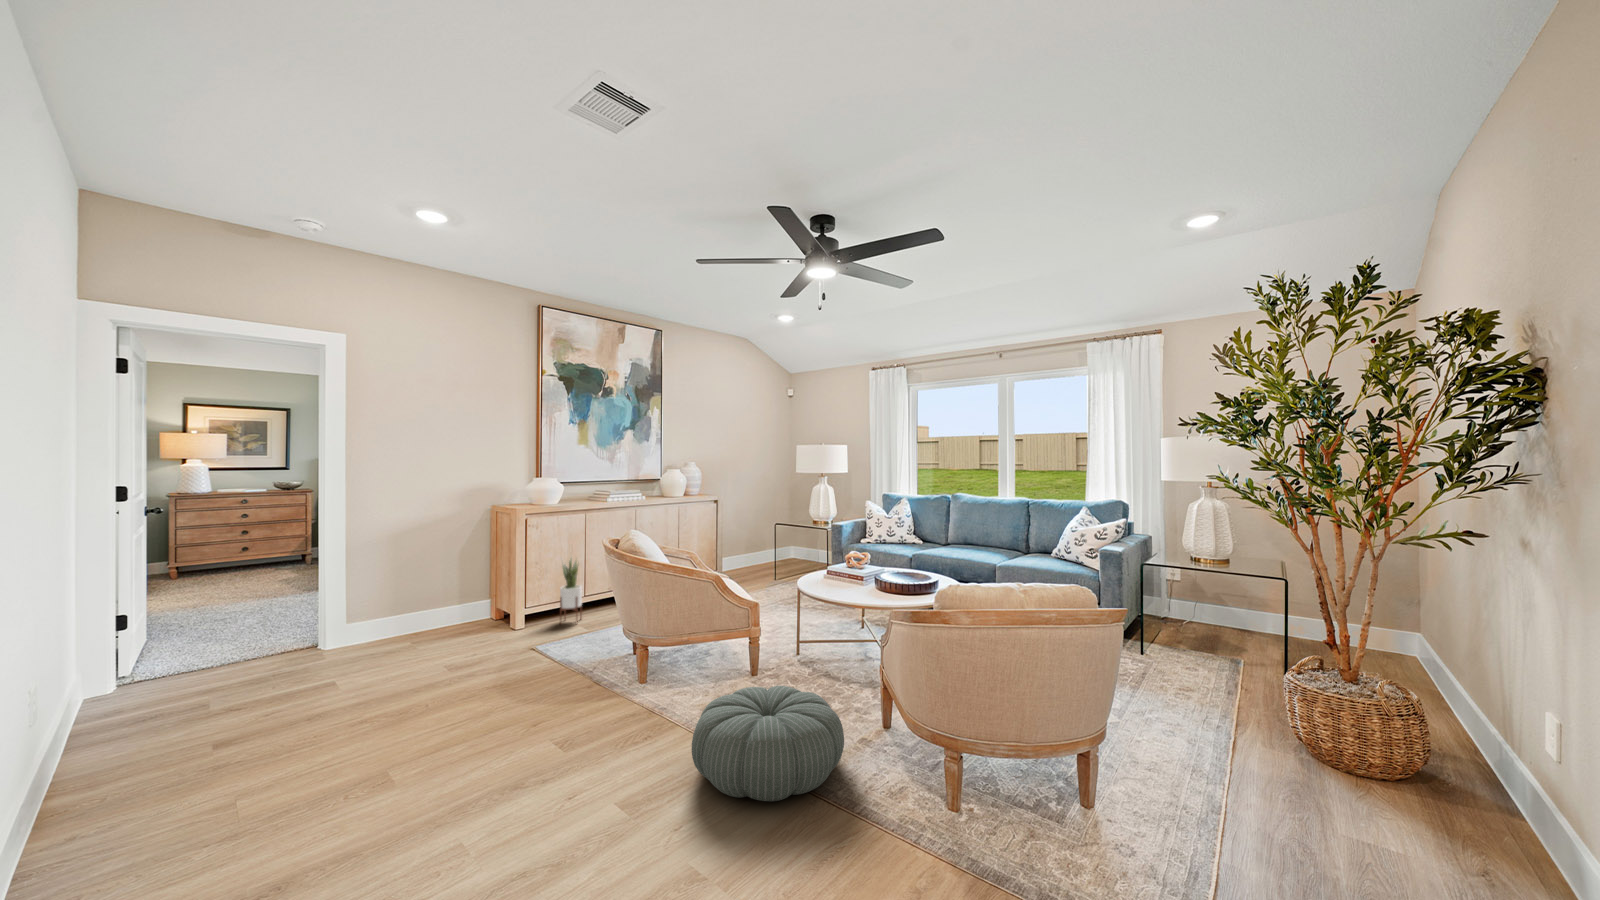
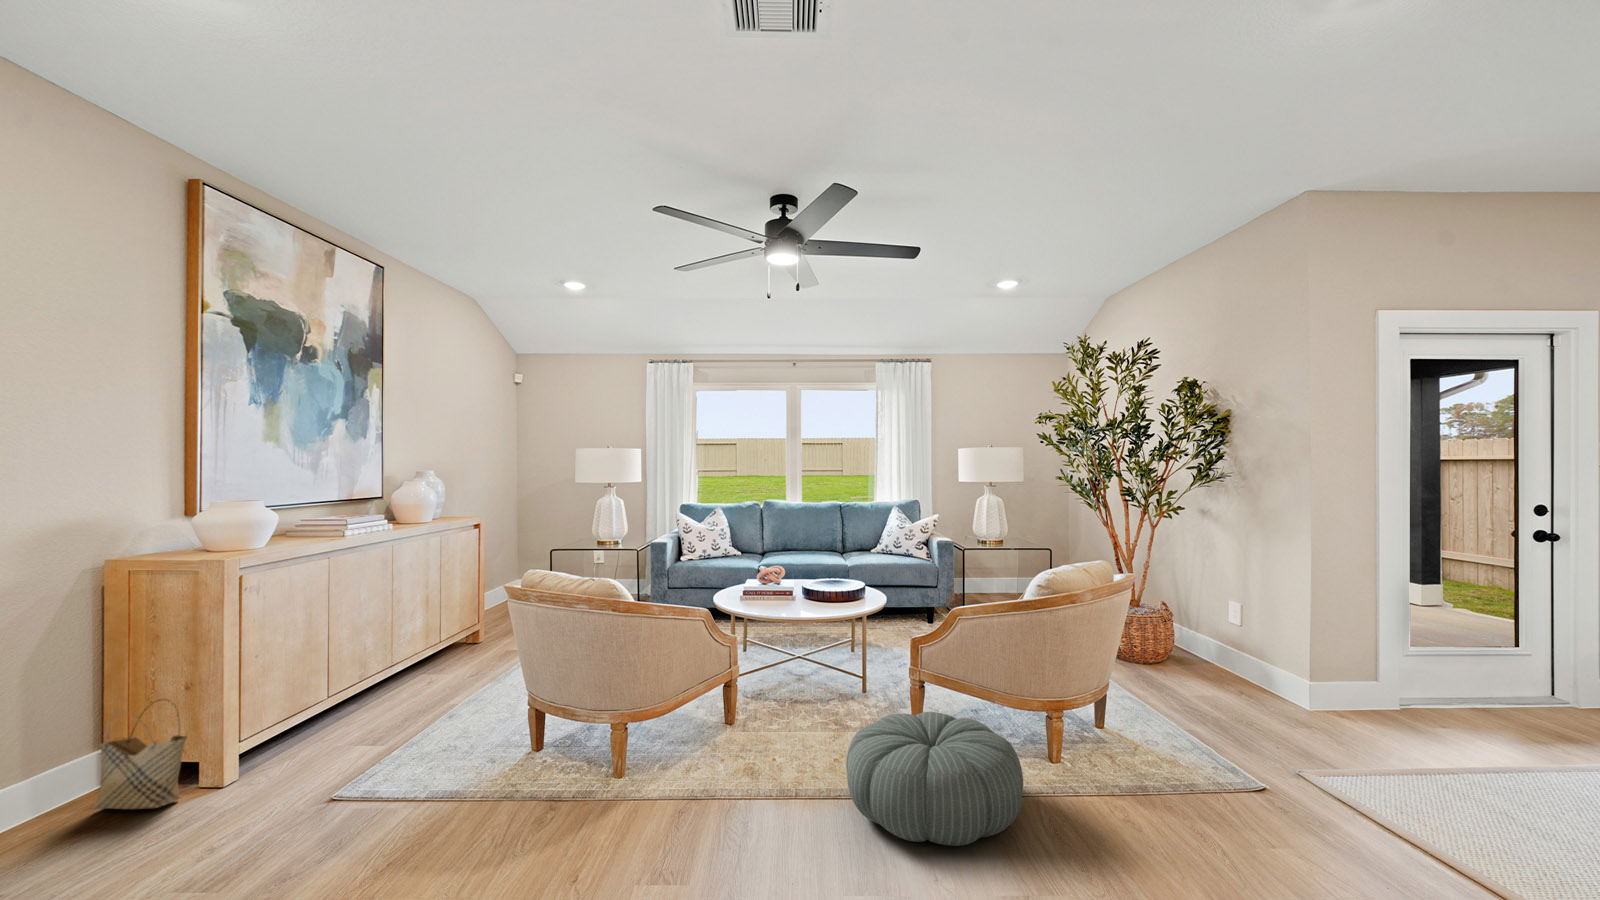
potted plant: present [560,558,582,619] -> none [300,627,343,755]
woven basket: none [474,579,503,631] -> present [94,699,187,809]

